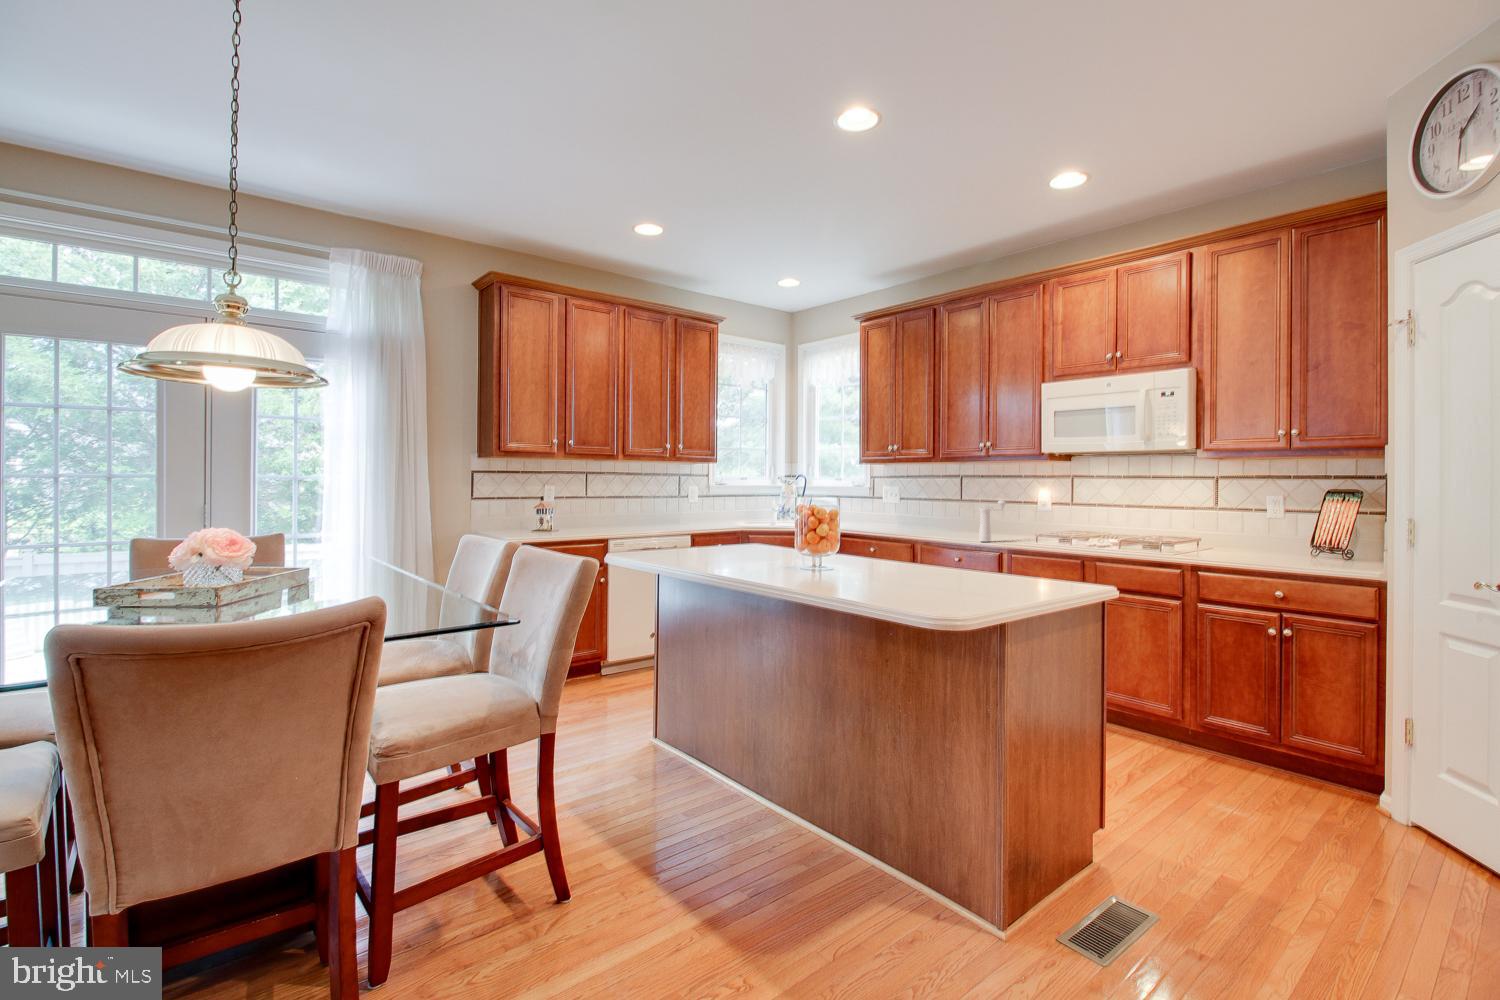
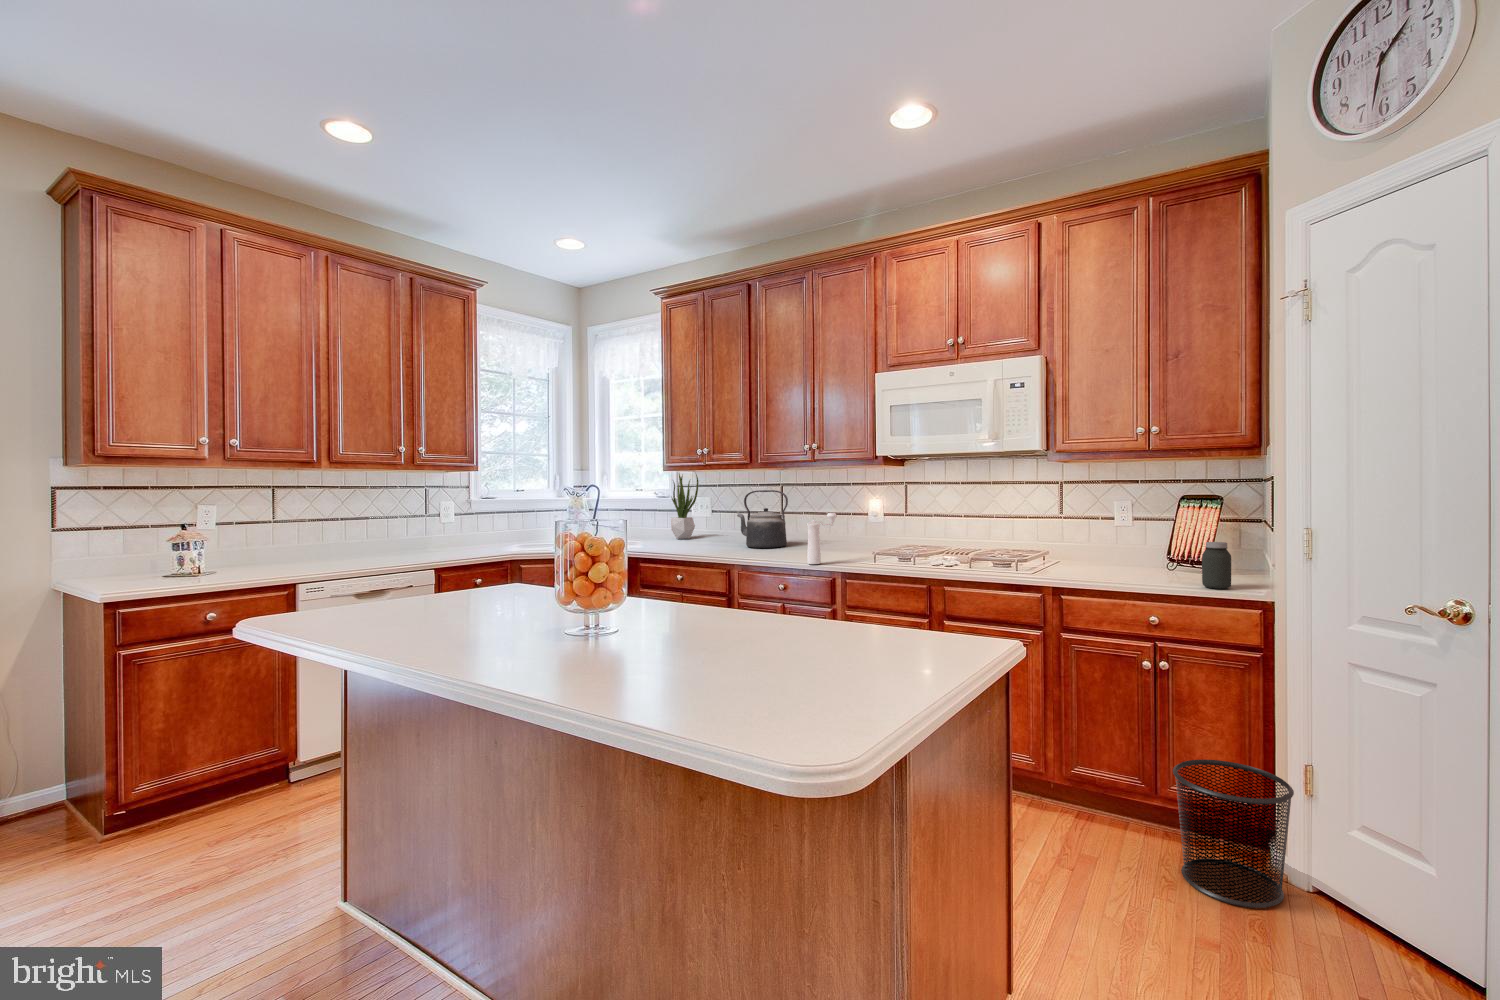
potted plant: none [869,467,893,522] -> present [671,474,698,539]
kettle: none [924,482,968,530] -> present [737,490,788,548]
jar: none [1325,528,1352,568] -> present [1202,542,1231,589]
waste bin: none [1279,710,1388,828] -> present [1173,760,1294,908]

